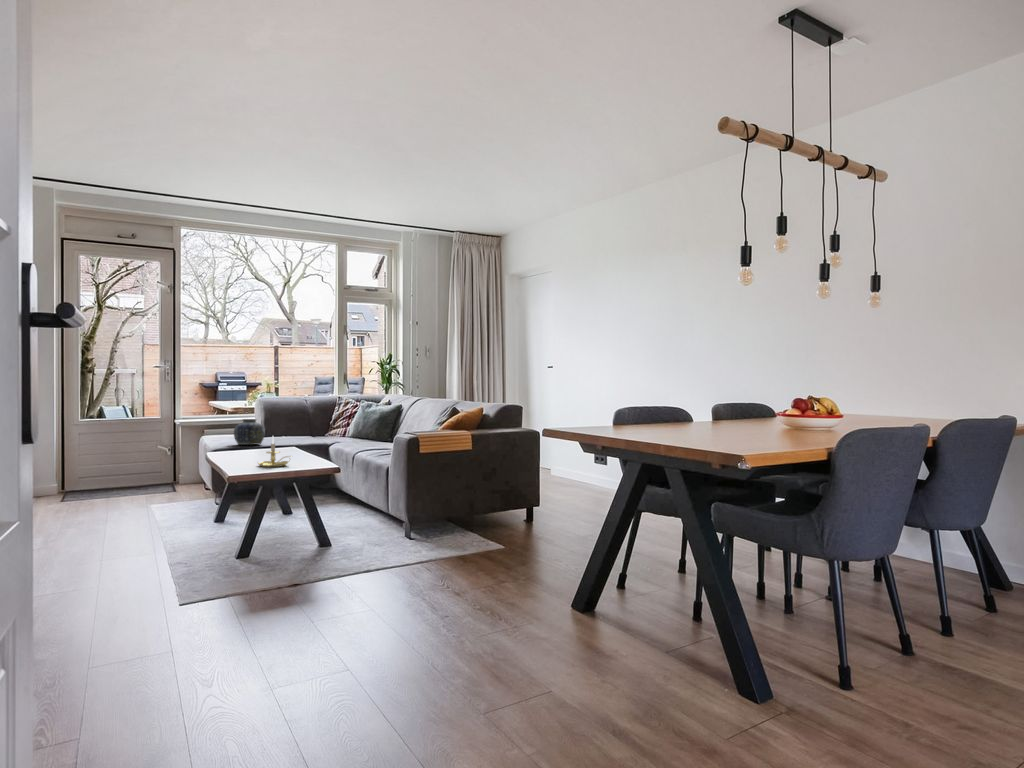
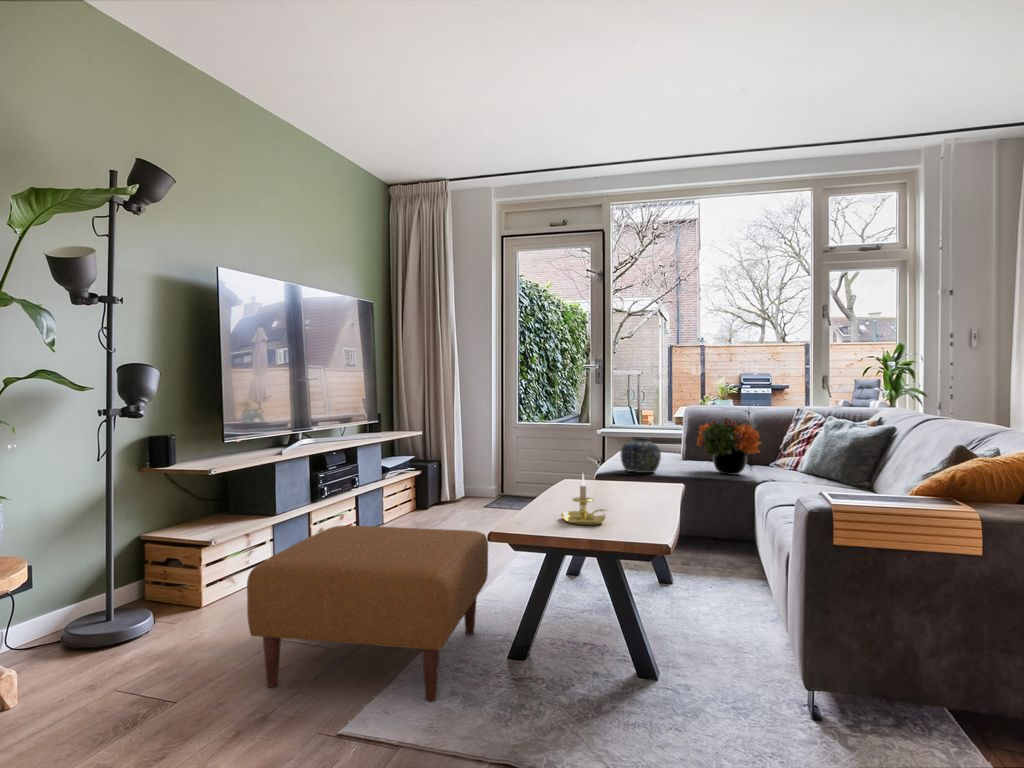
flower arrangement: none [284,403,329,442] -> present [696,418,761,475]
ottoman: none [61,483,230,600] -> present [247,525,488,701]

